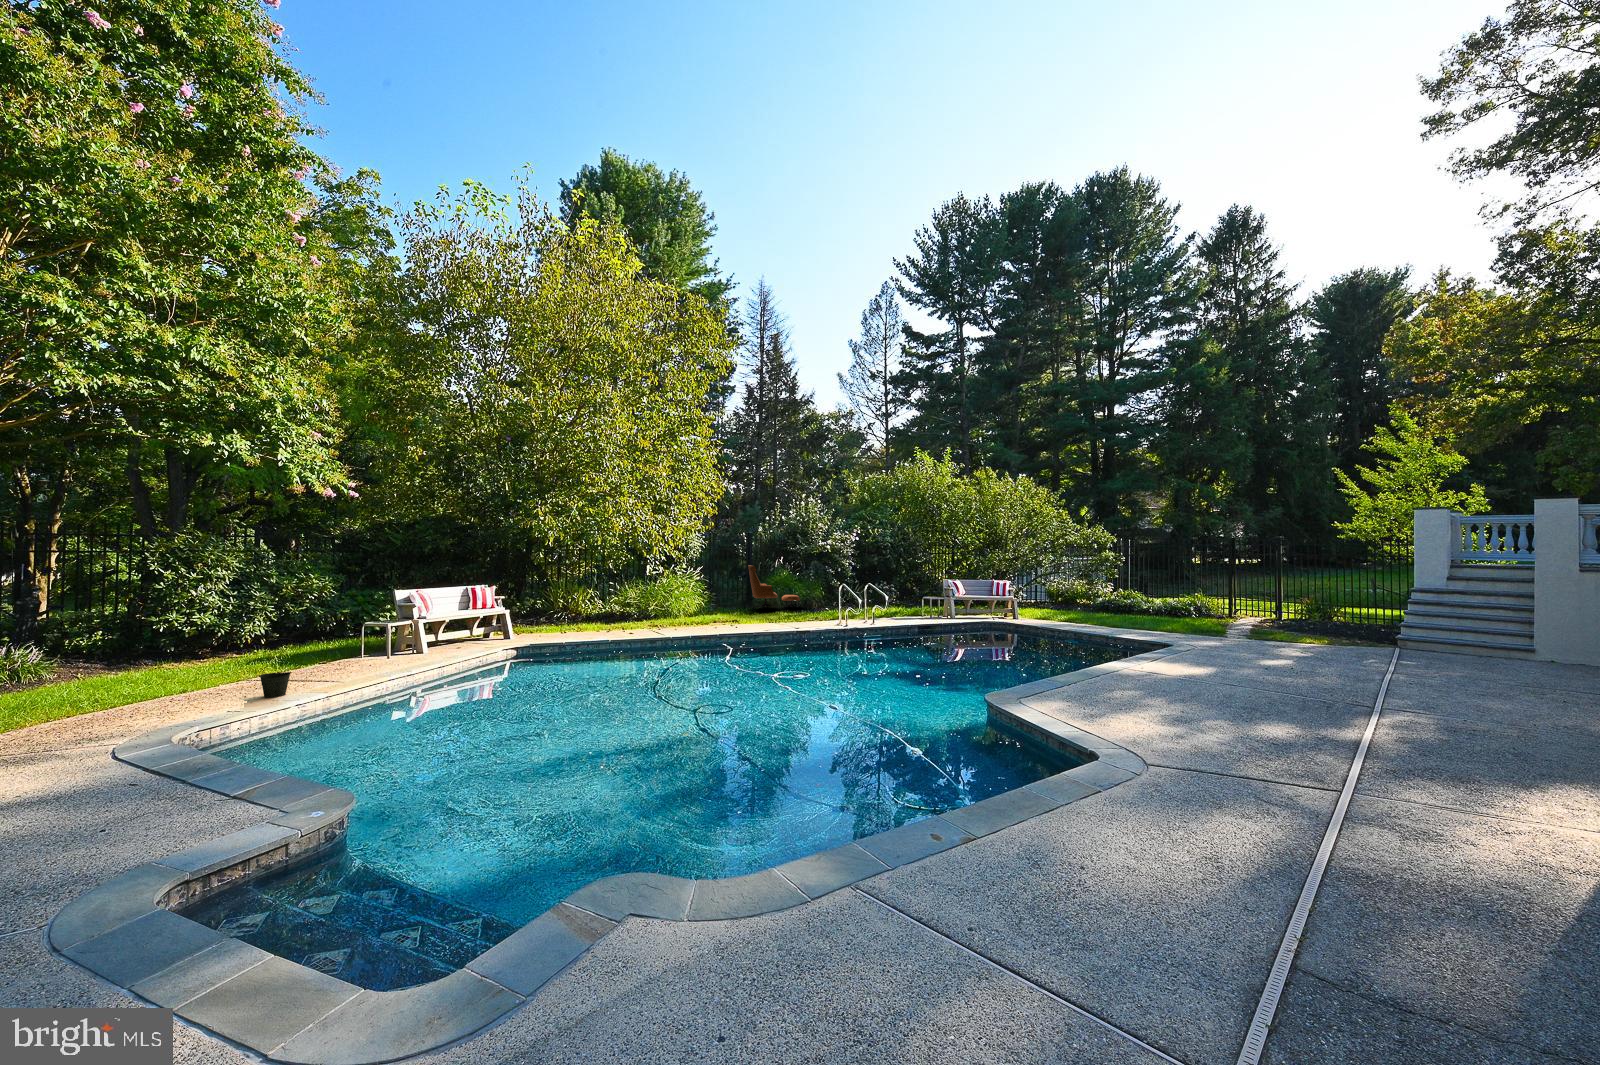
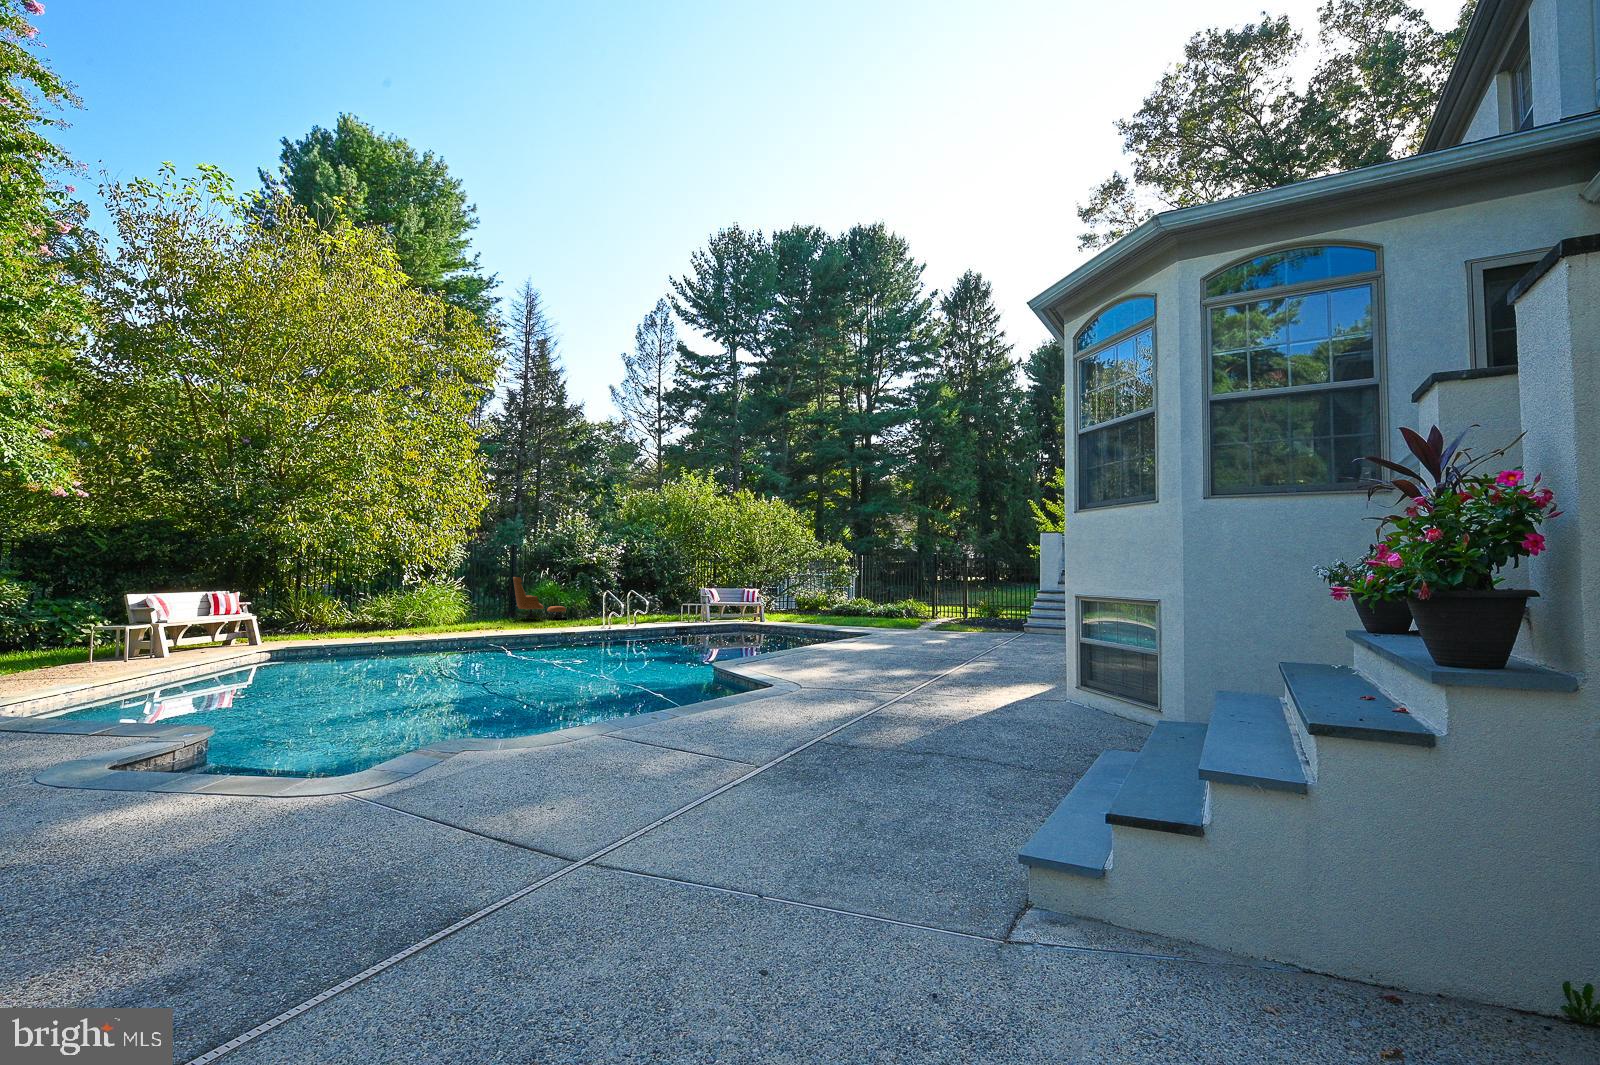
bucket: present [260,672,291,697] -> none [23,647,56,682]

